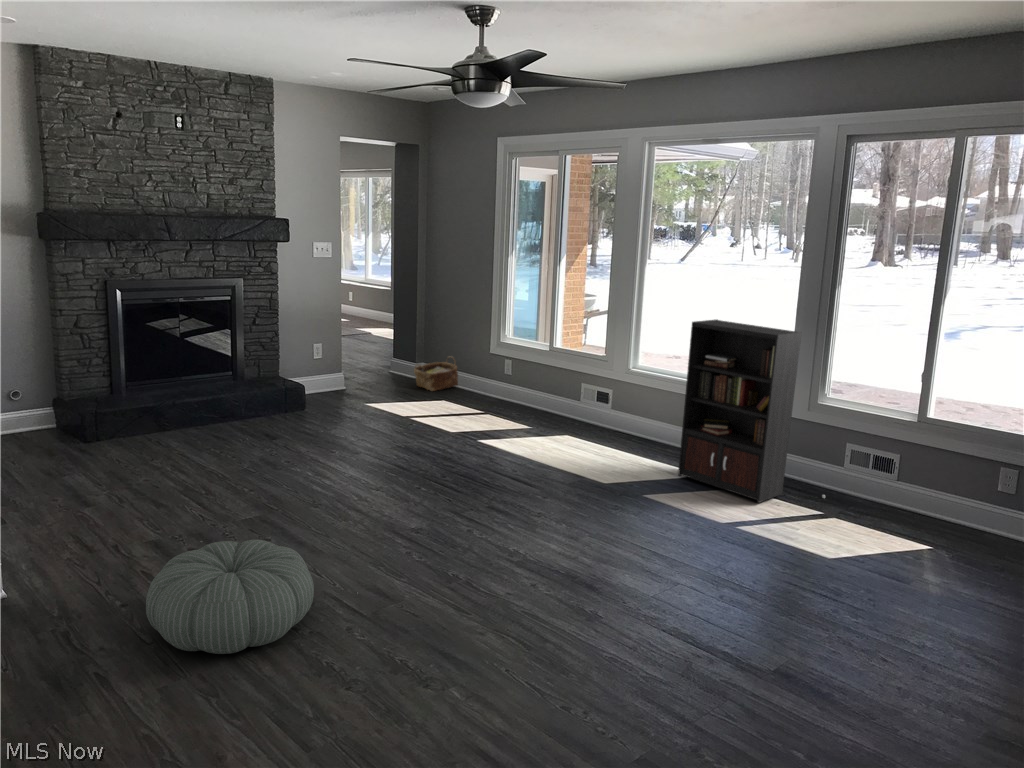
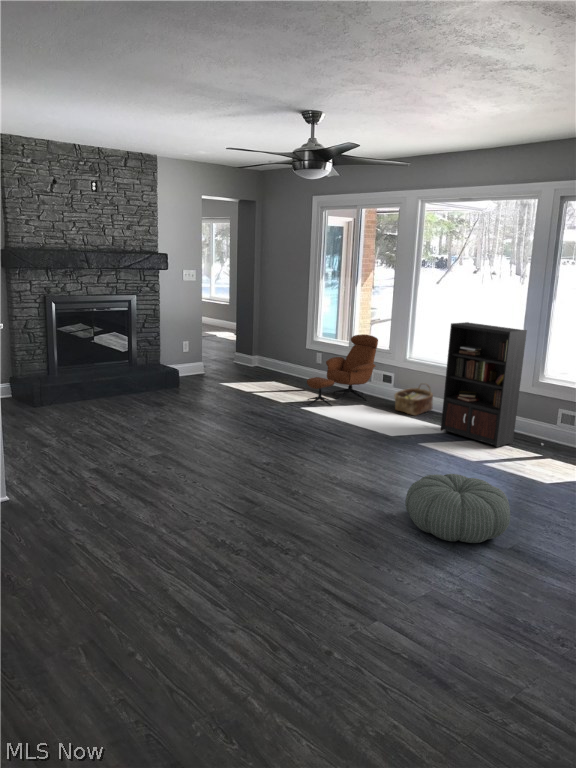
lounge chair: none [488,334,590,438] -> present [307,334,378,406]
woven basket: present [414,356,458,391] -> present [394,384,433,415]
pouf: present [146,540,314,654] -> present [405,474,510,543]

